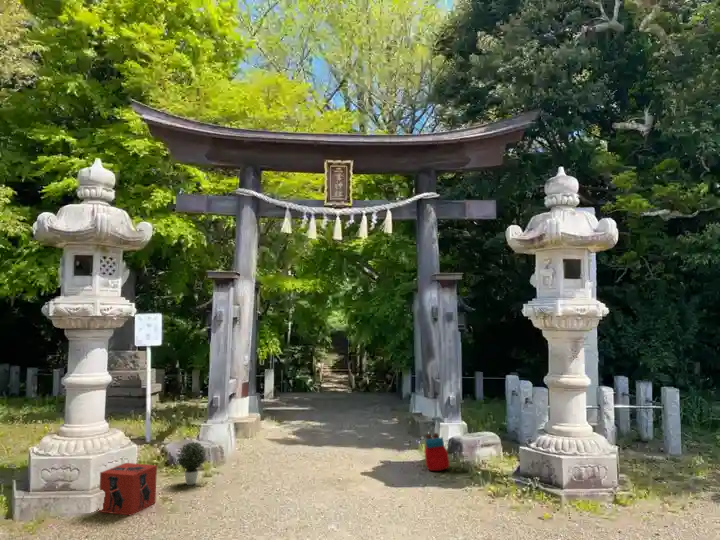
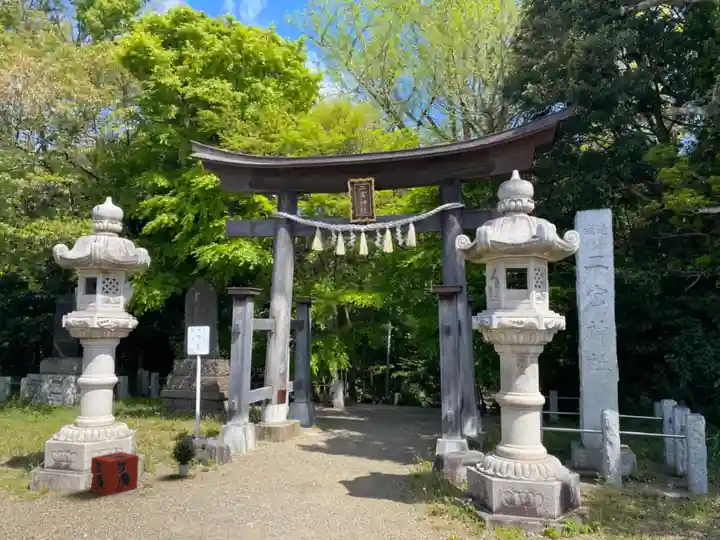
backpack: present [424,433,449,471] -> none [398,447,425,485]

